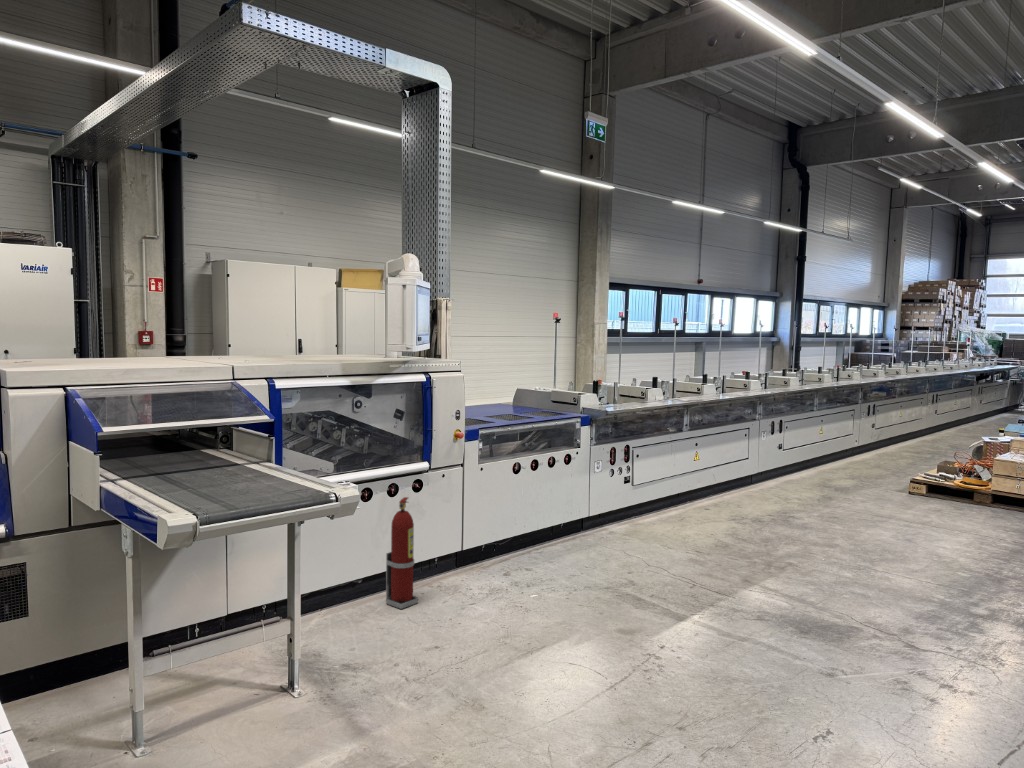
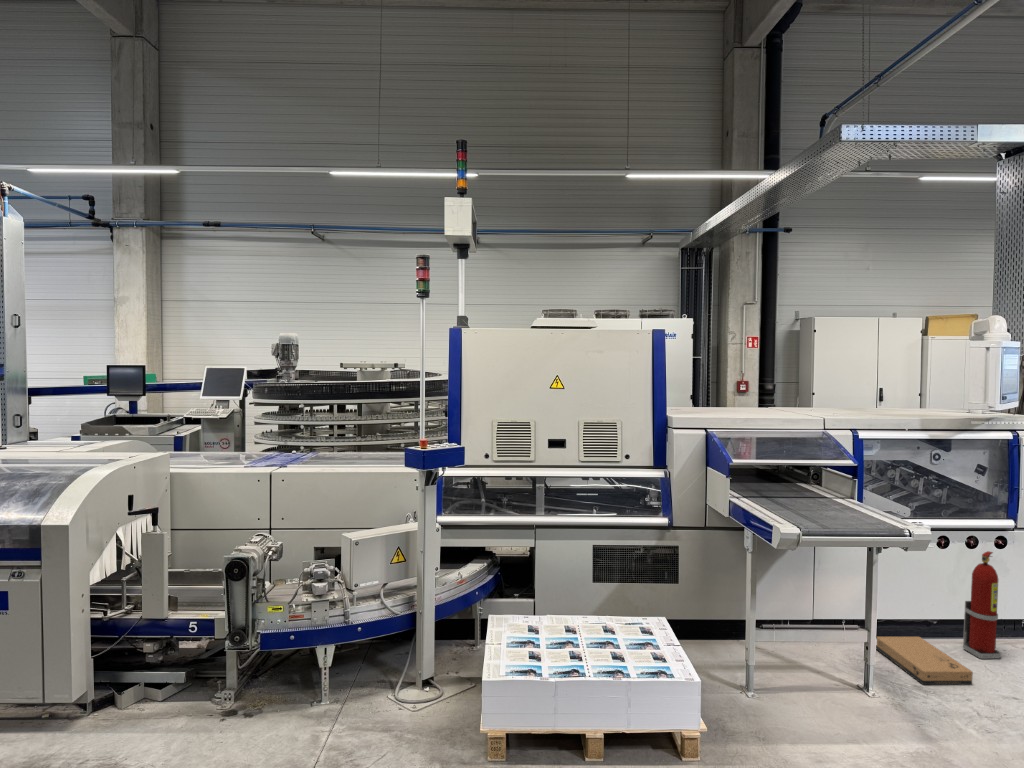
cardboard box: none [302,604,395,657] -> present [876,637,973,685]

